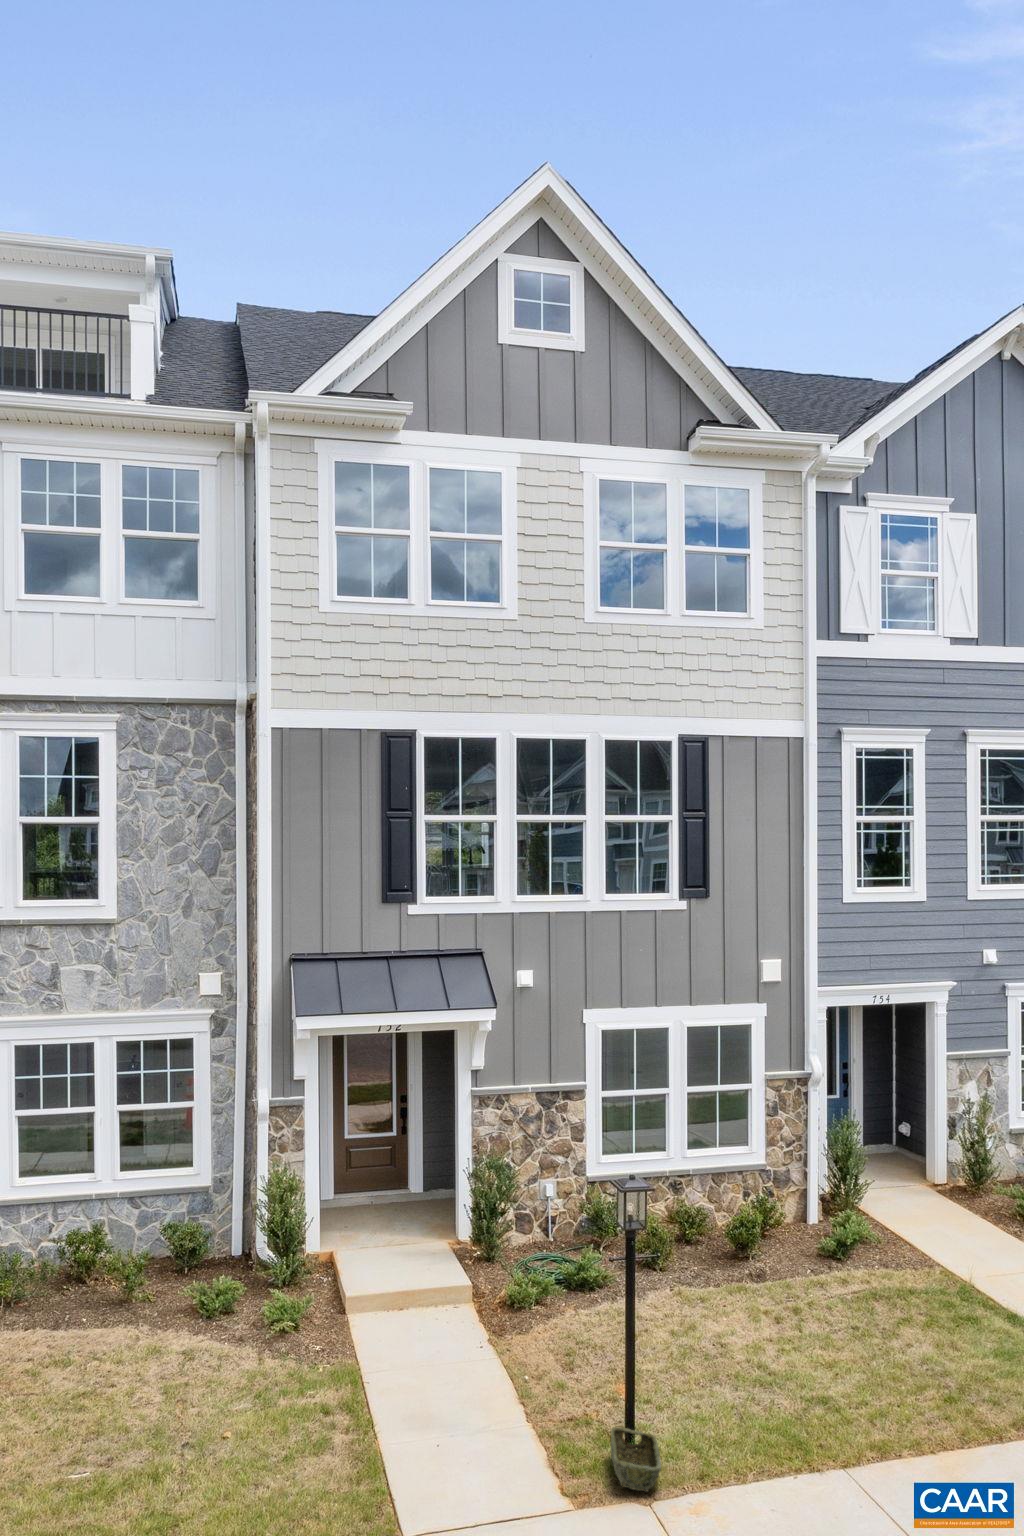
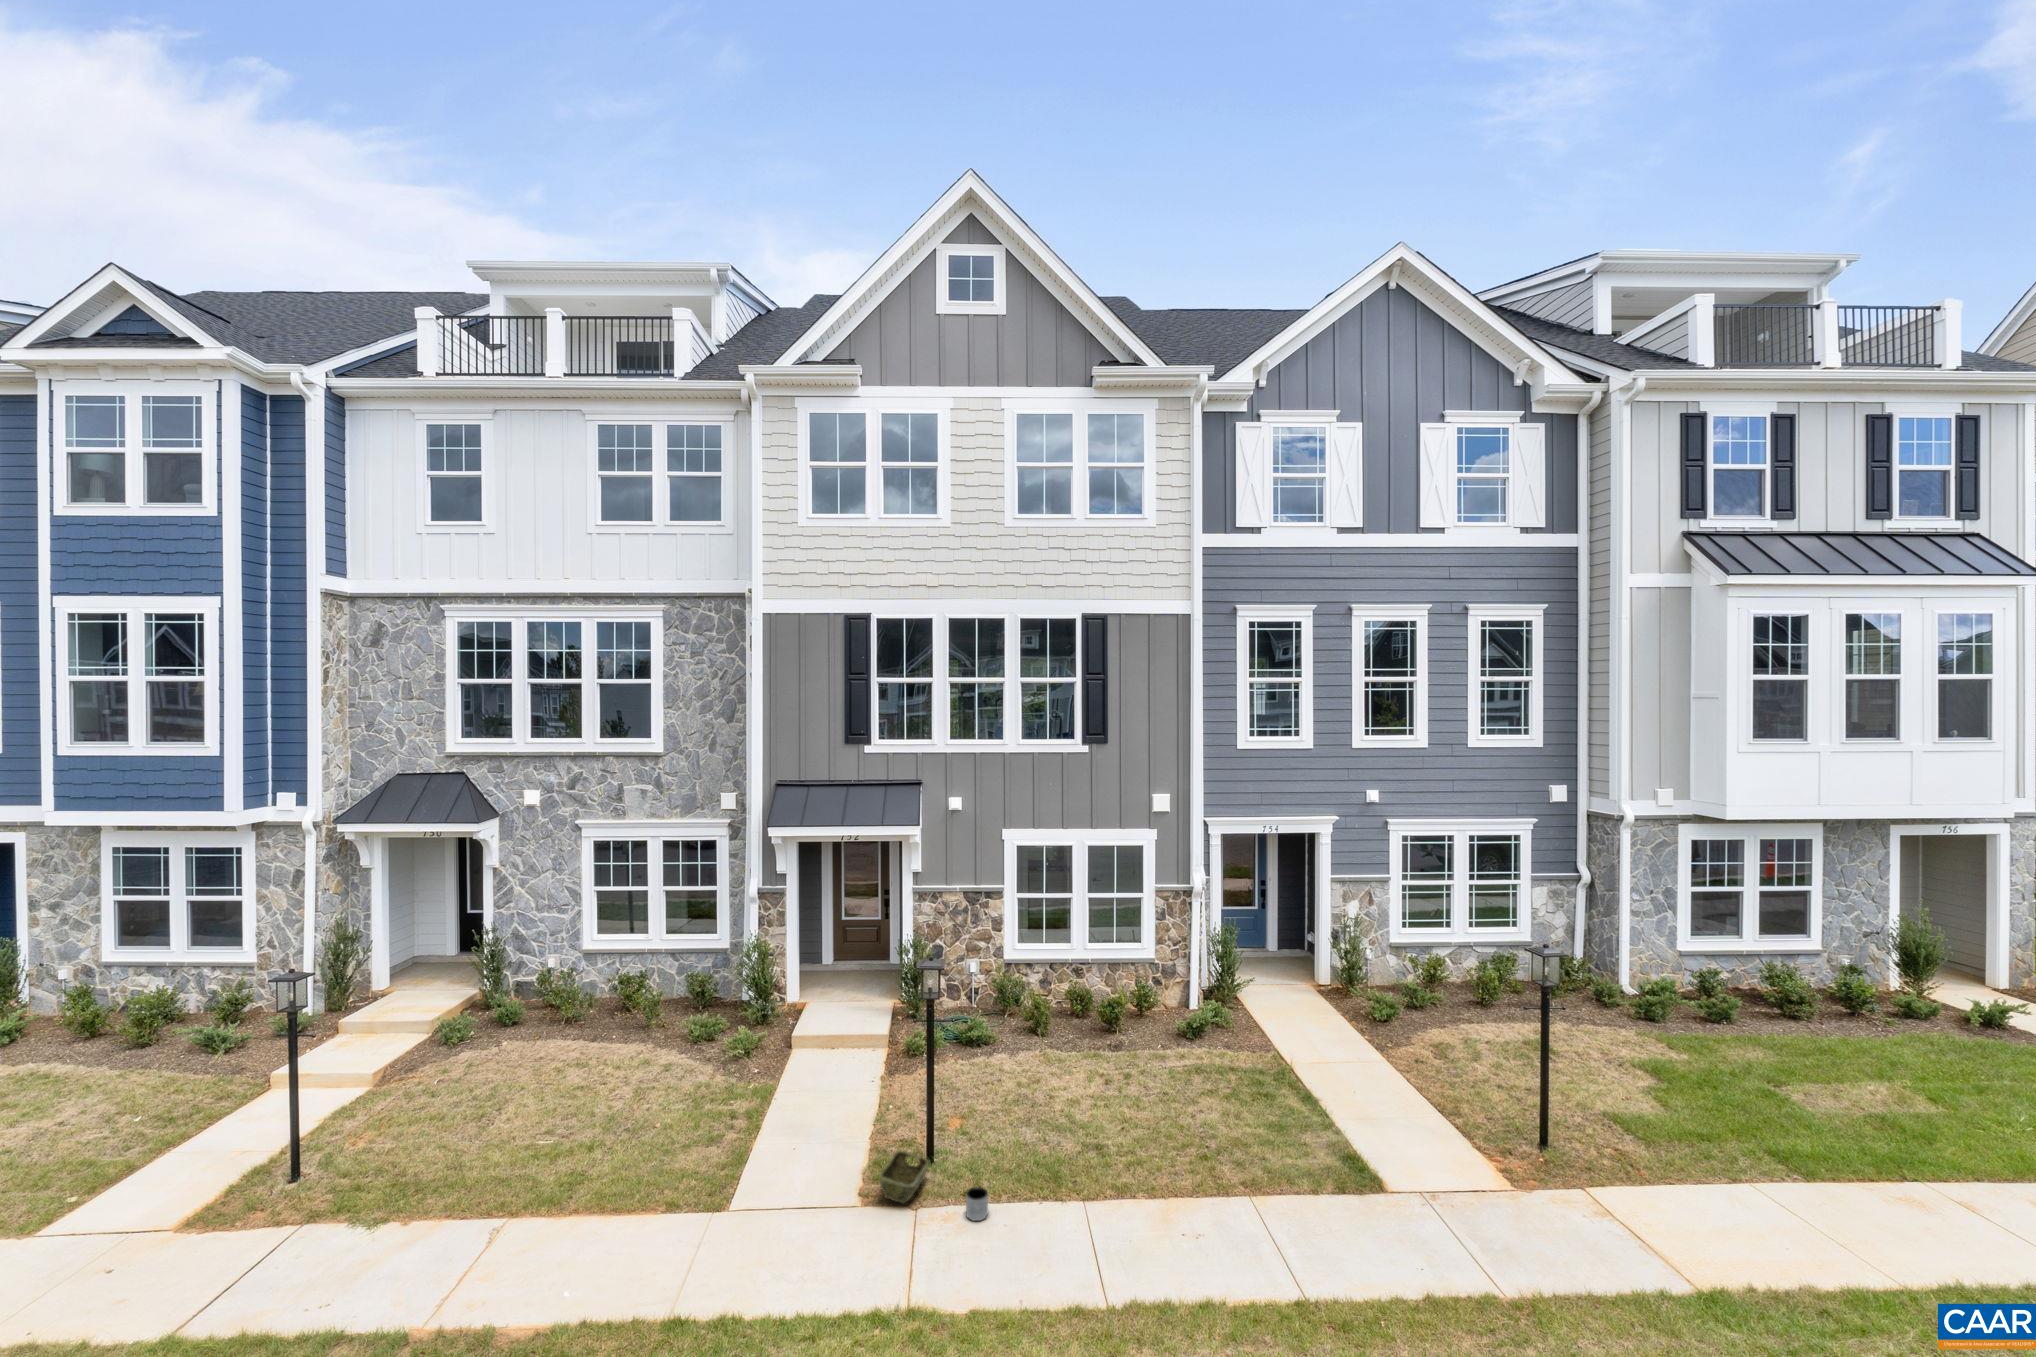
planter: none [727,1460,755,1502] -> present [966,1187,988,1221]

